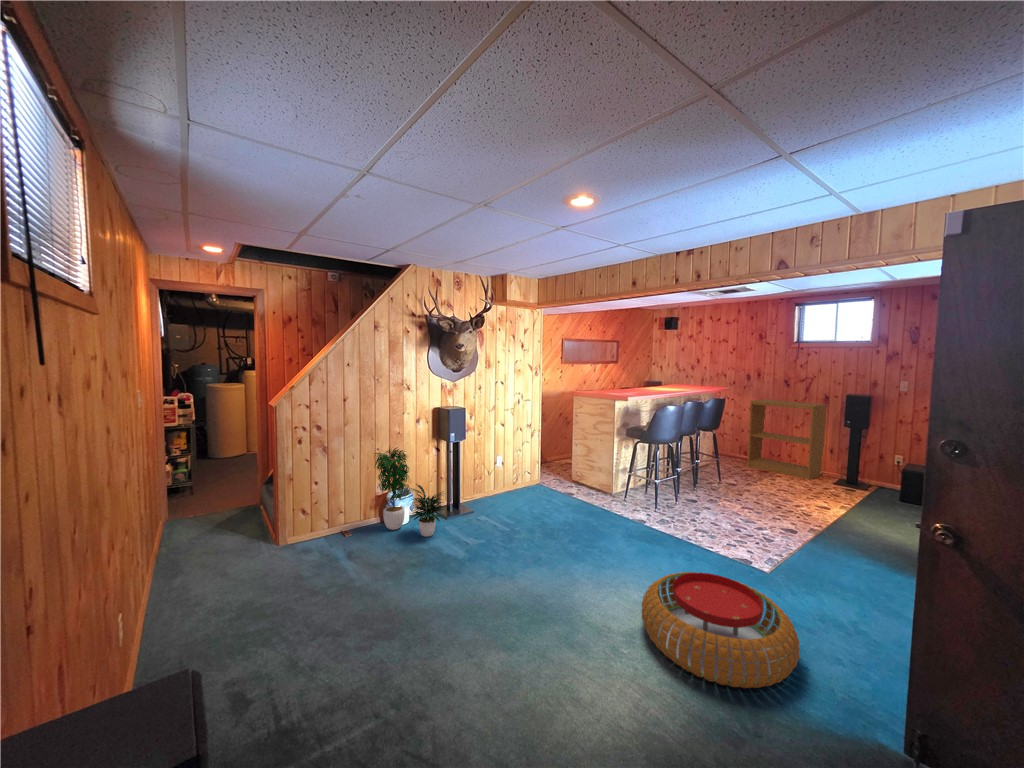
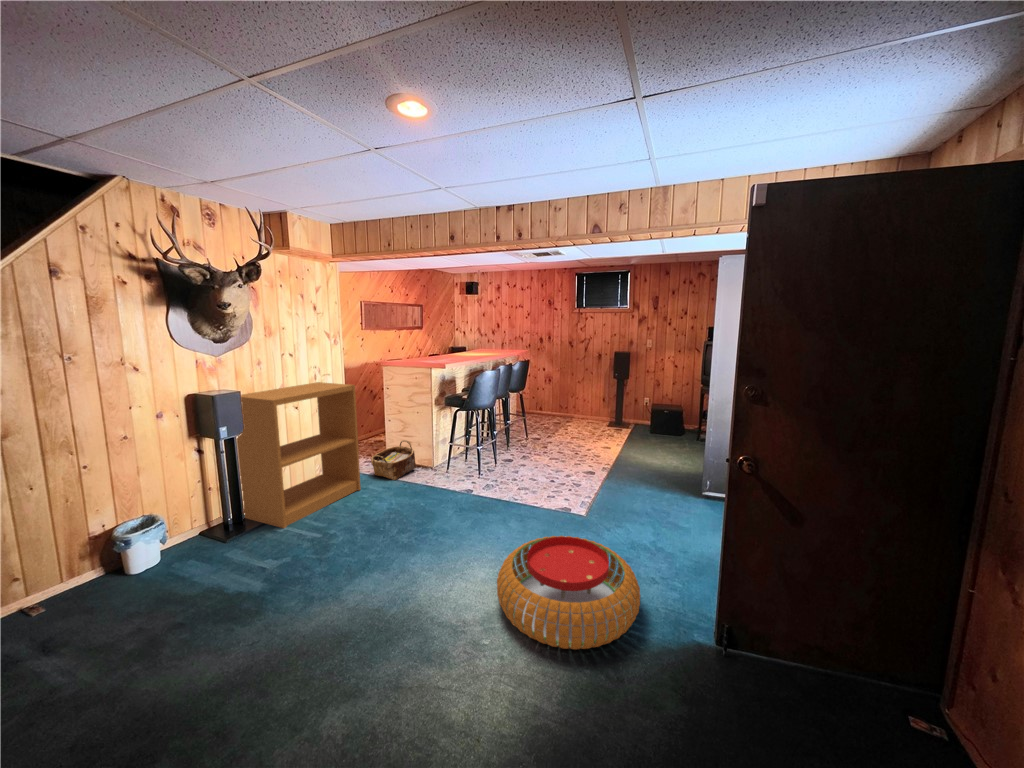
bookshelf: present [747,399,826,480] -> present [236,382,361,528]
potted plant: present [375,447,444,537] -> none [76,455,225,580]
woven basket: none [558,465,597,499] -> present [371,440,416,480]

